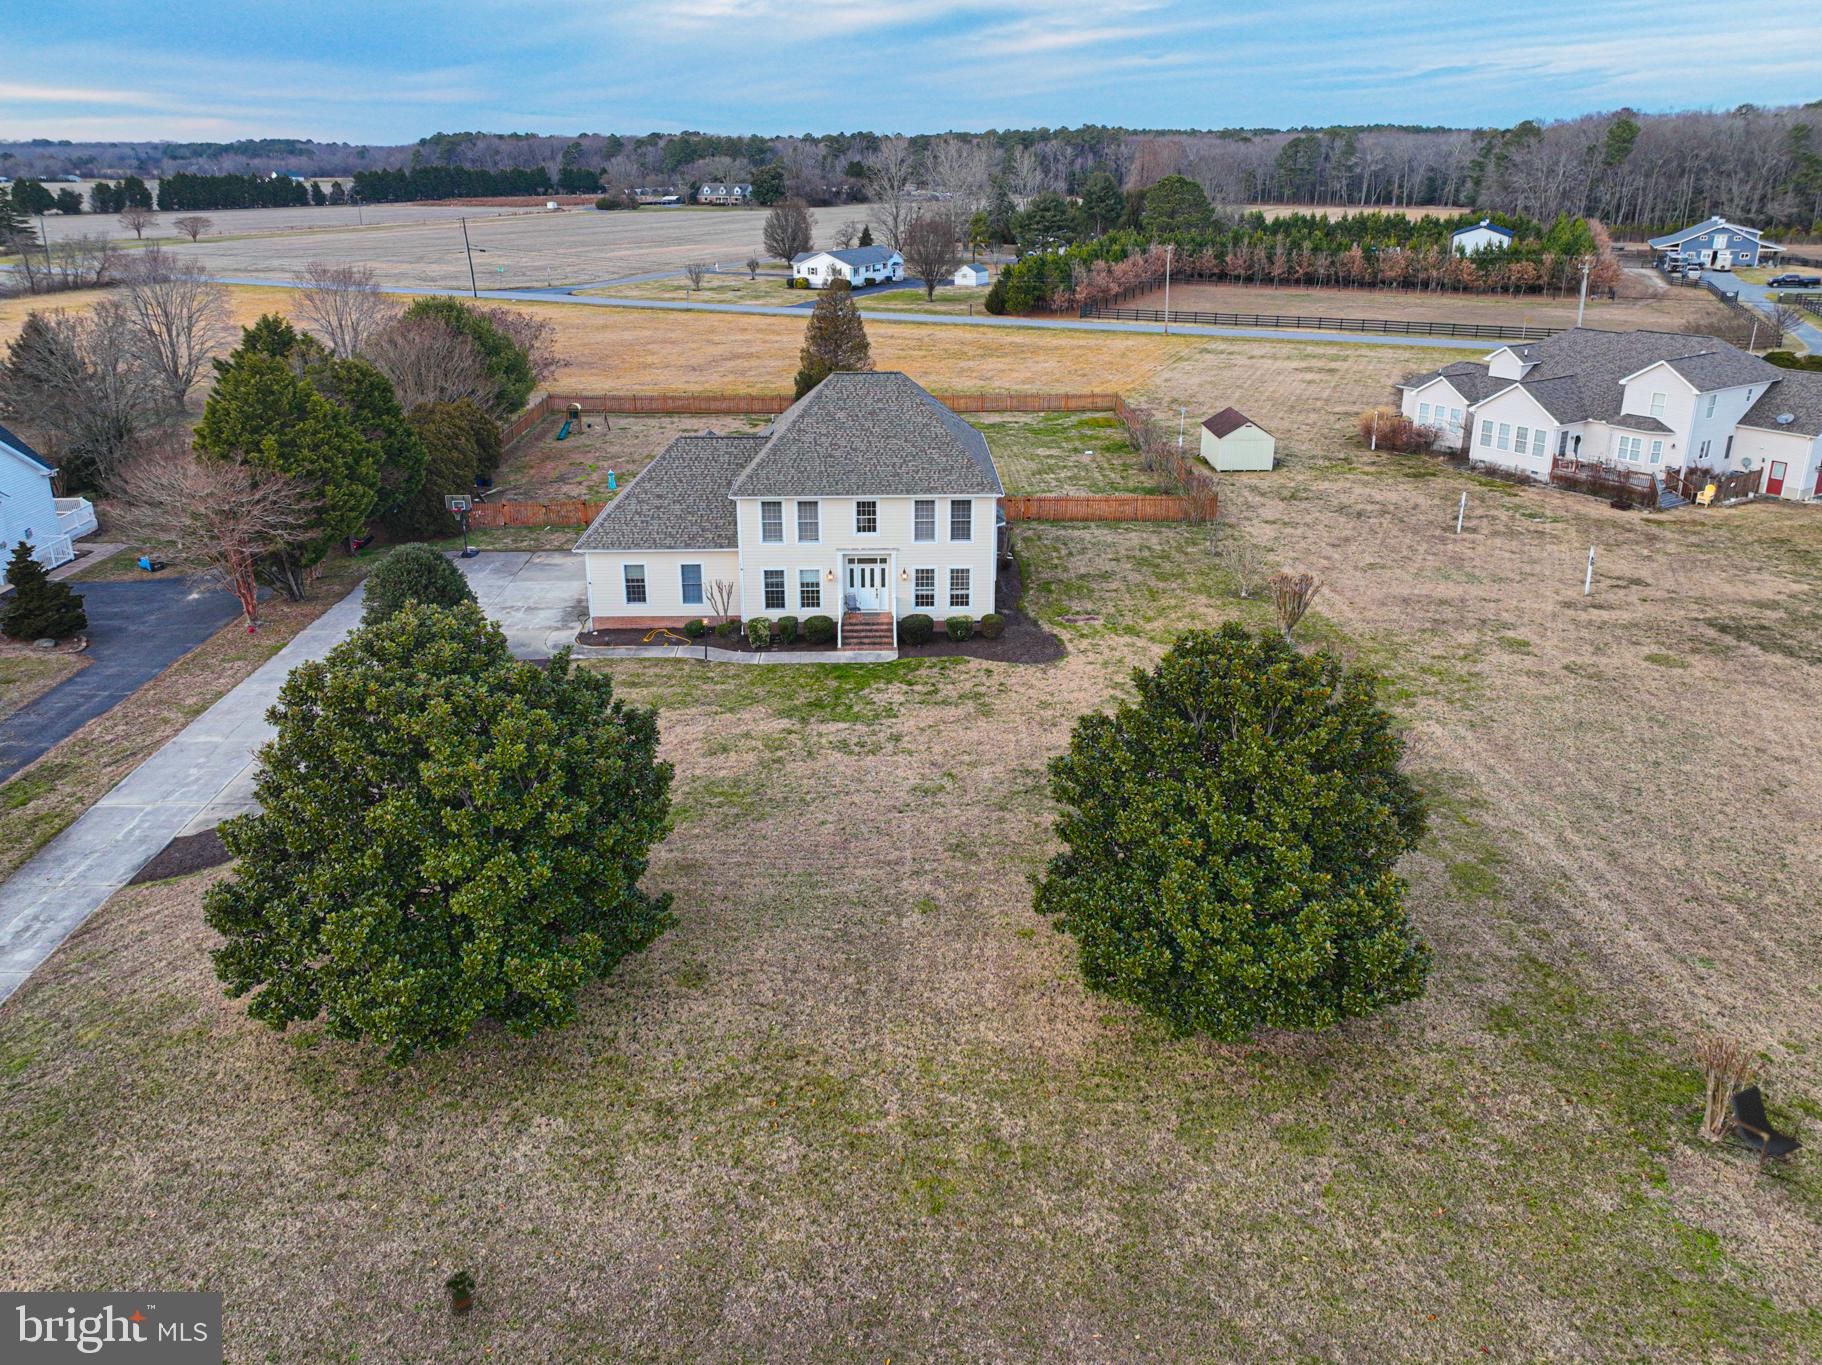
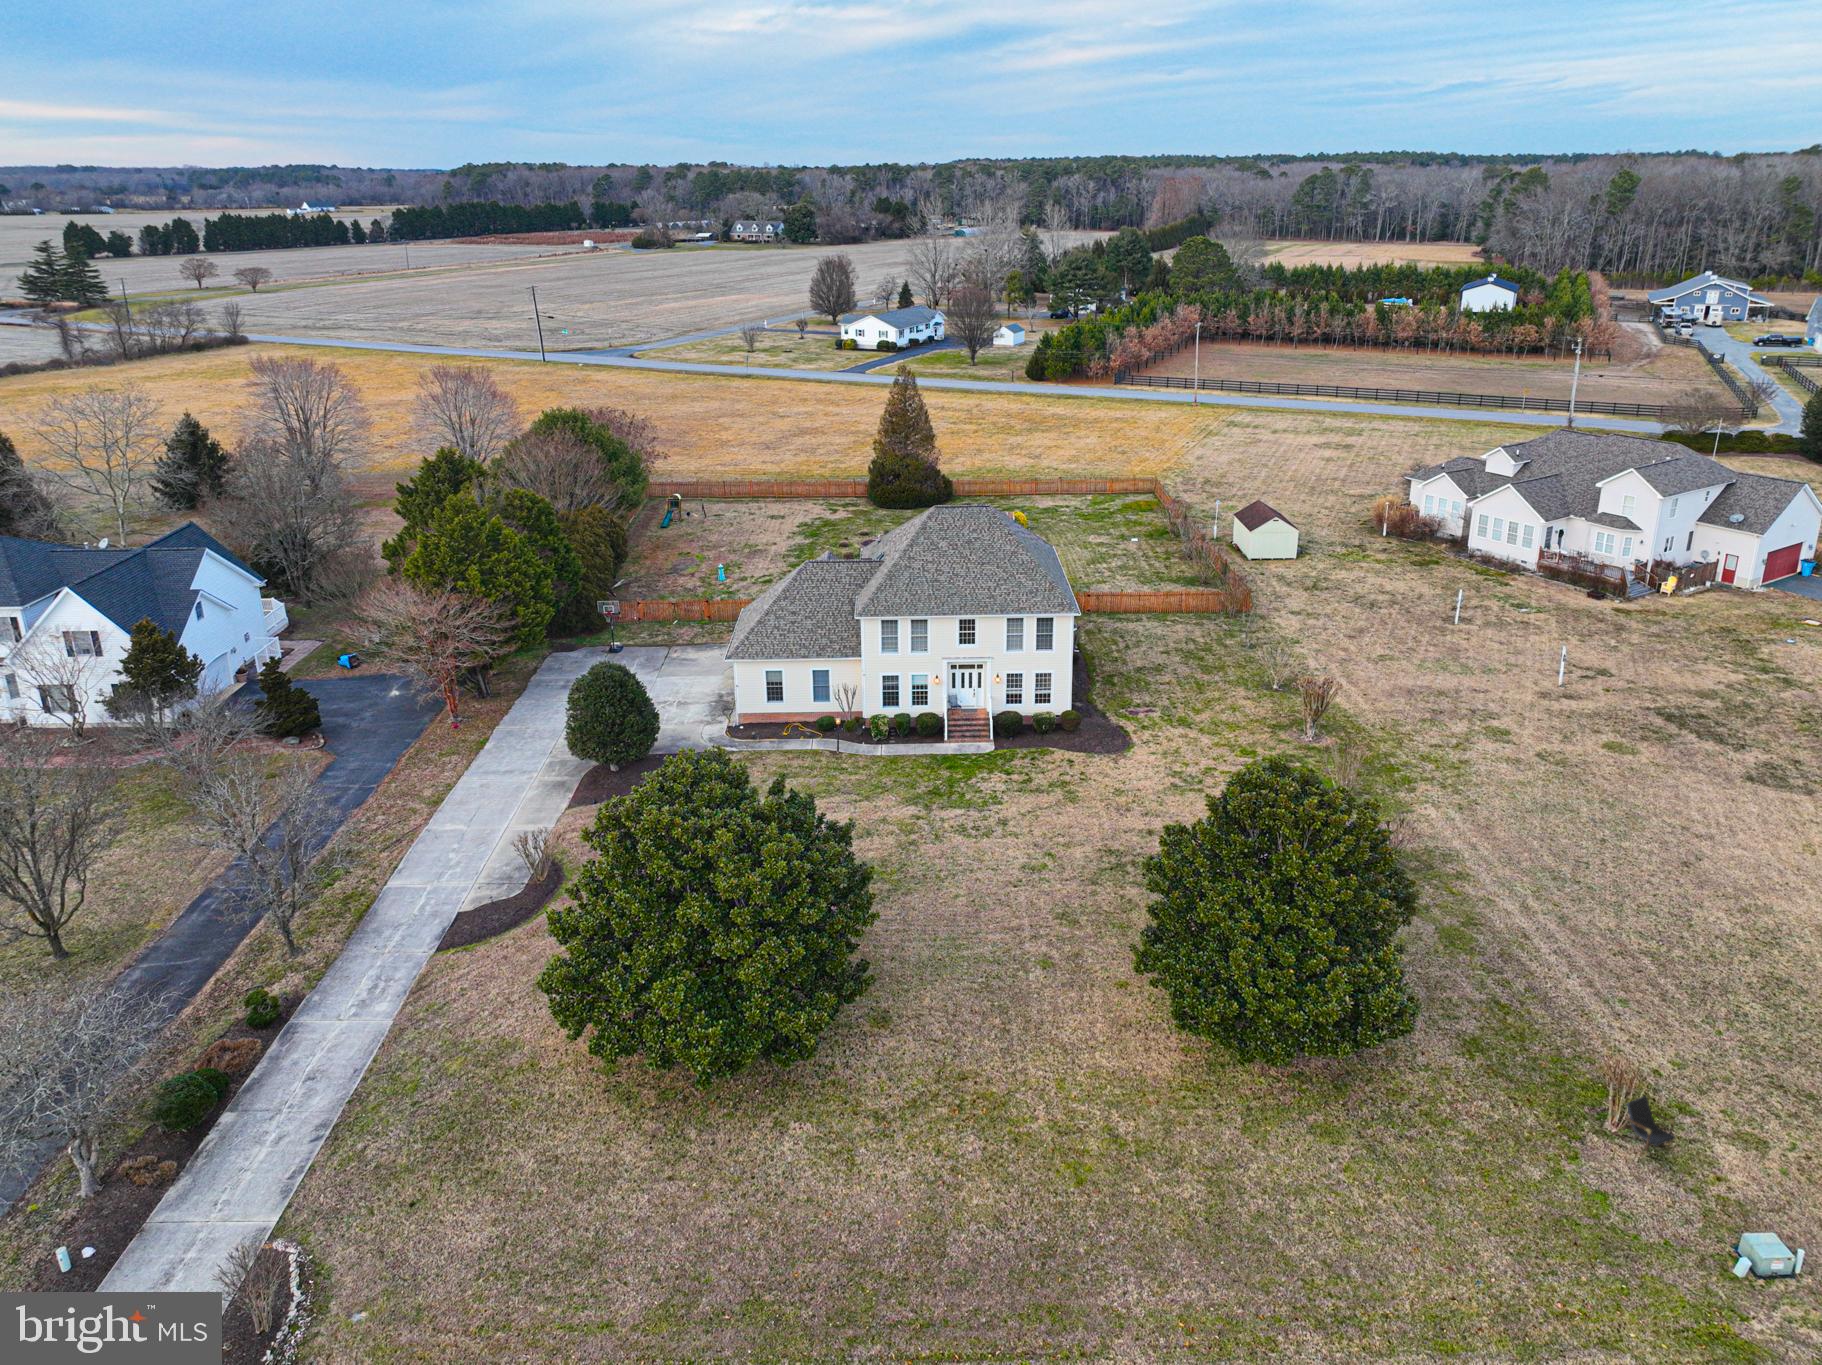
potted tree: present [445,1271,476,1315] -> none [768,1220,788,1250]

